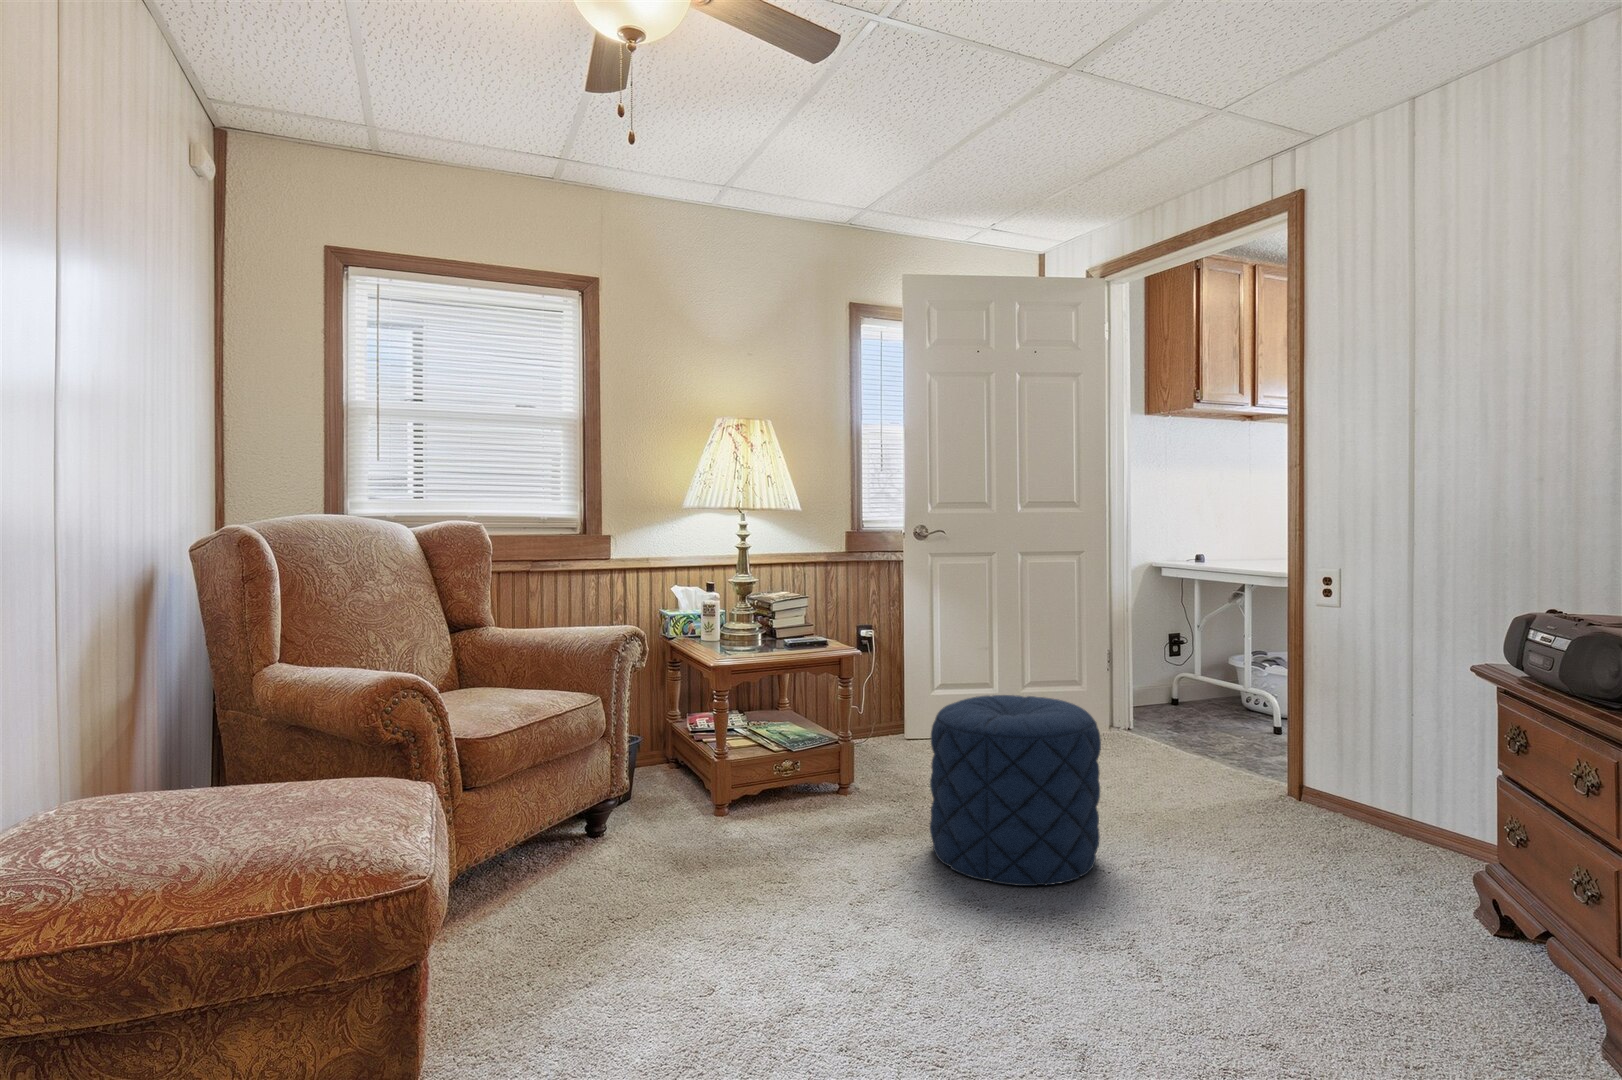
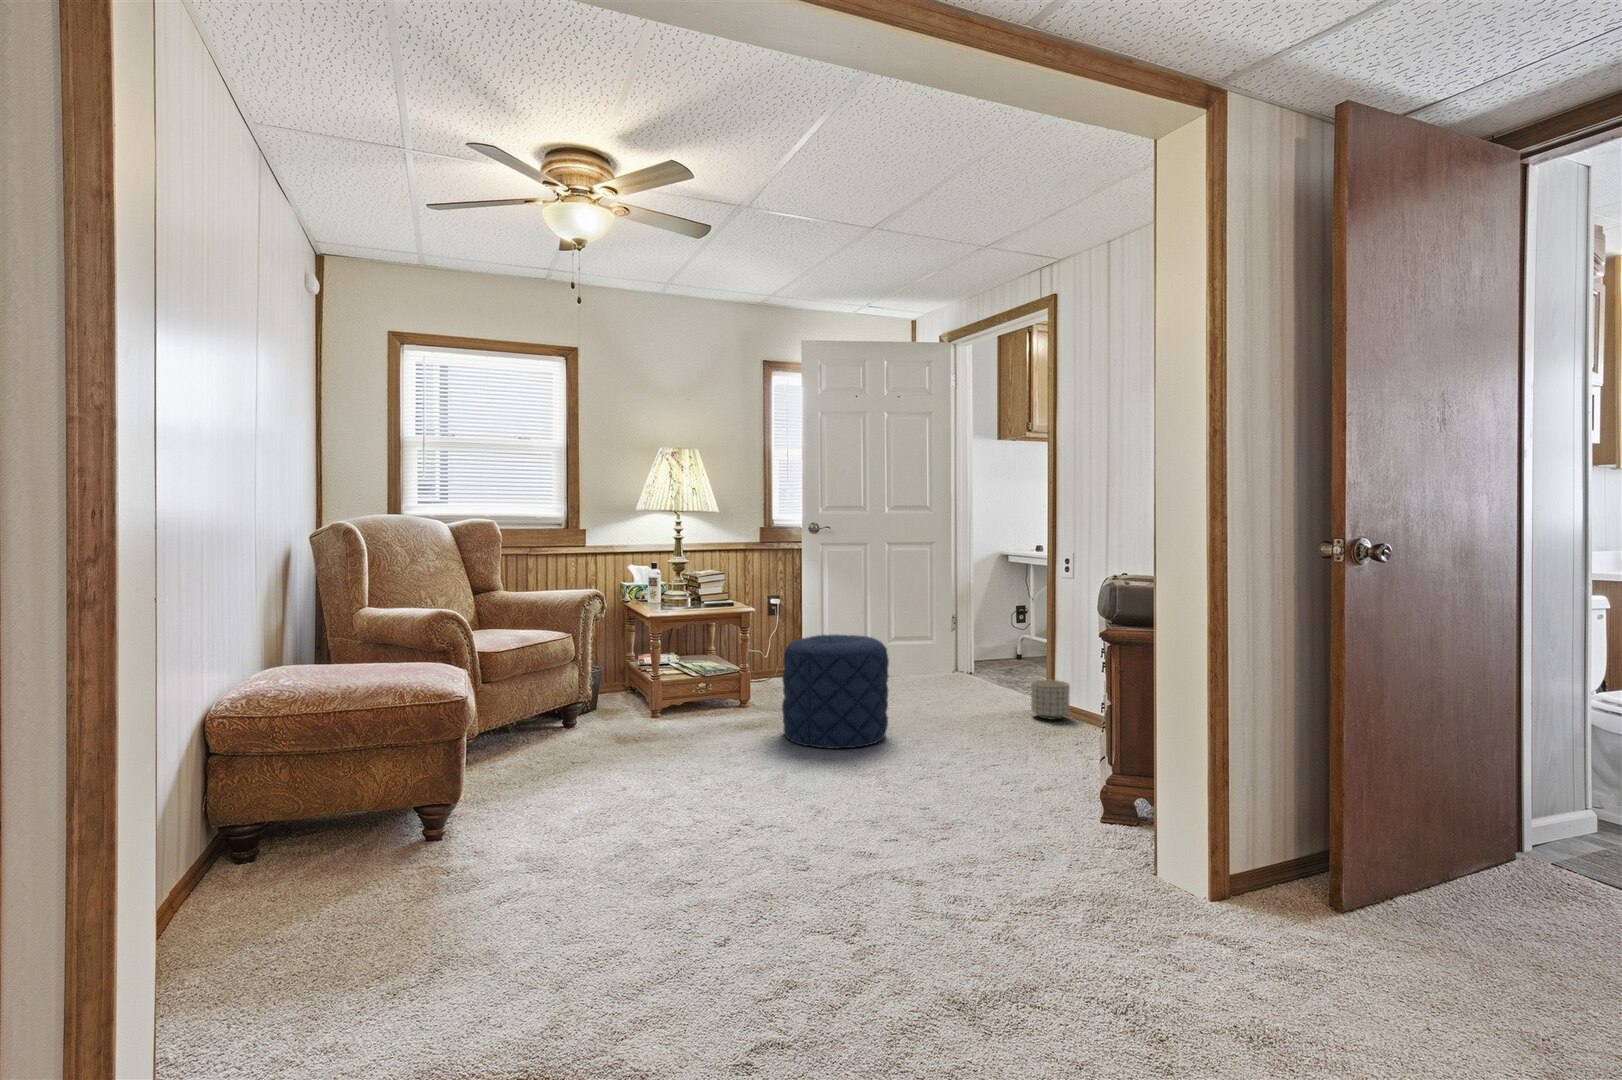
planter: none [1281,755,1344,818] -> present [1031,680,1070,720]

